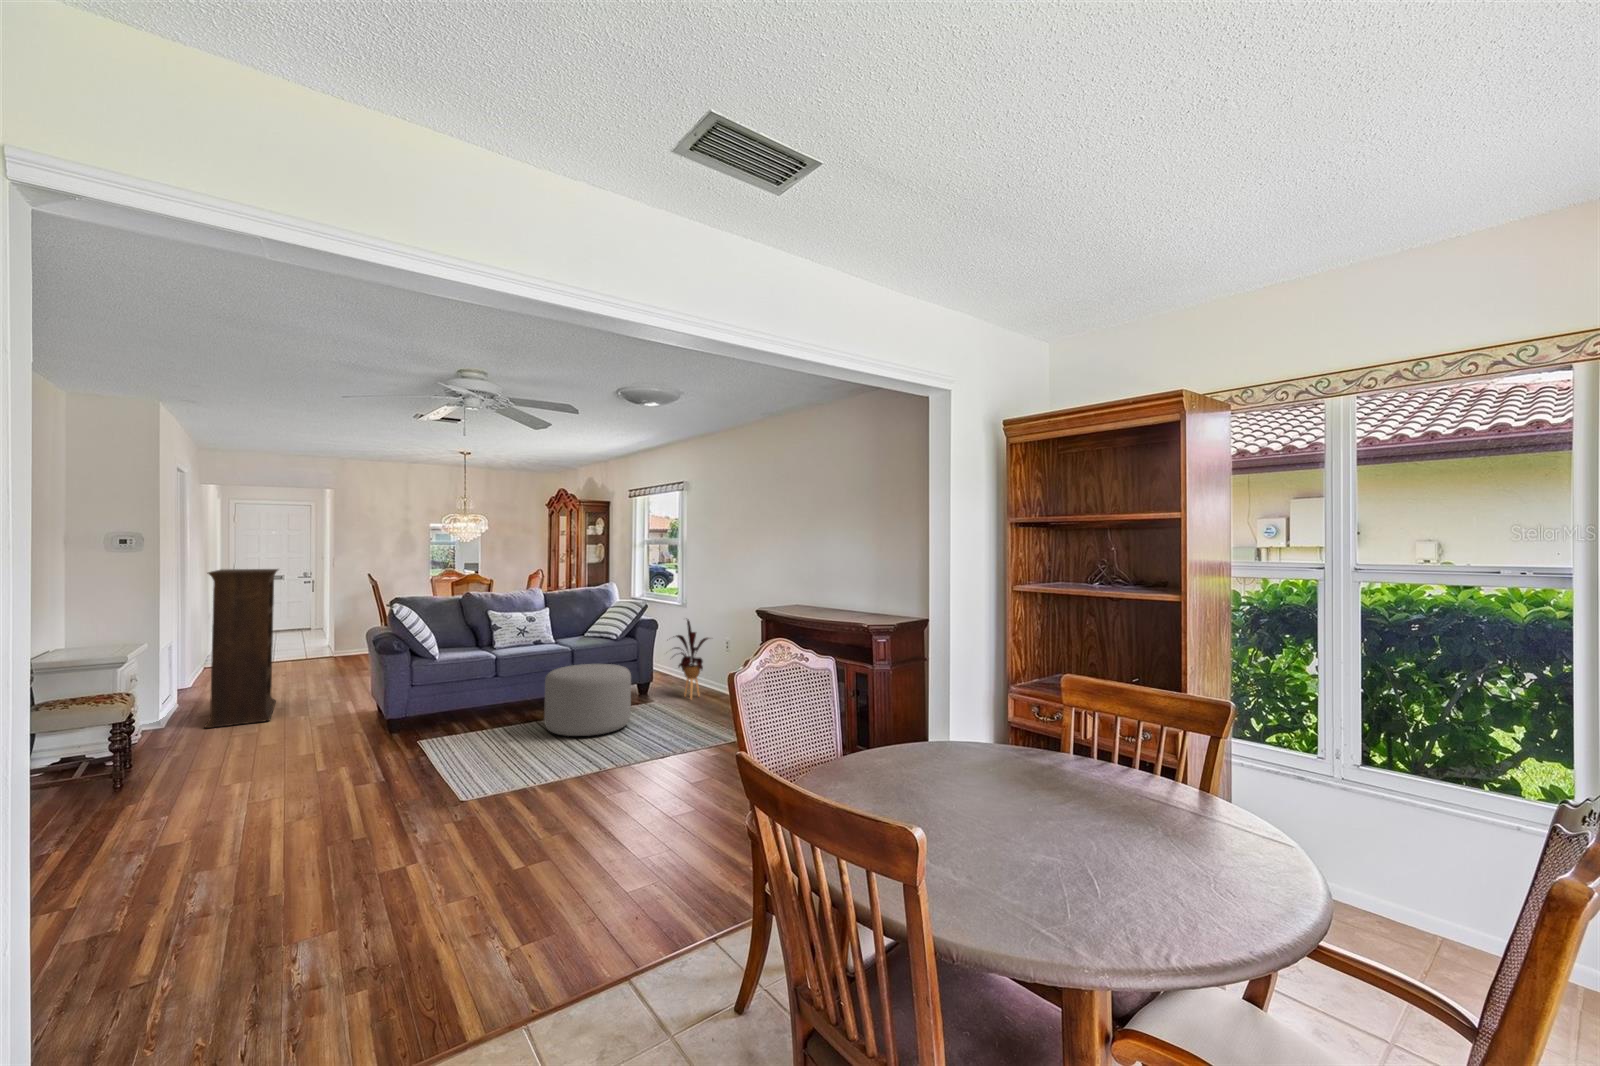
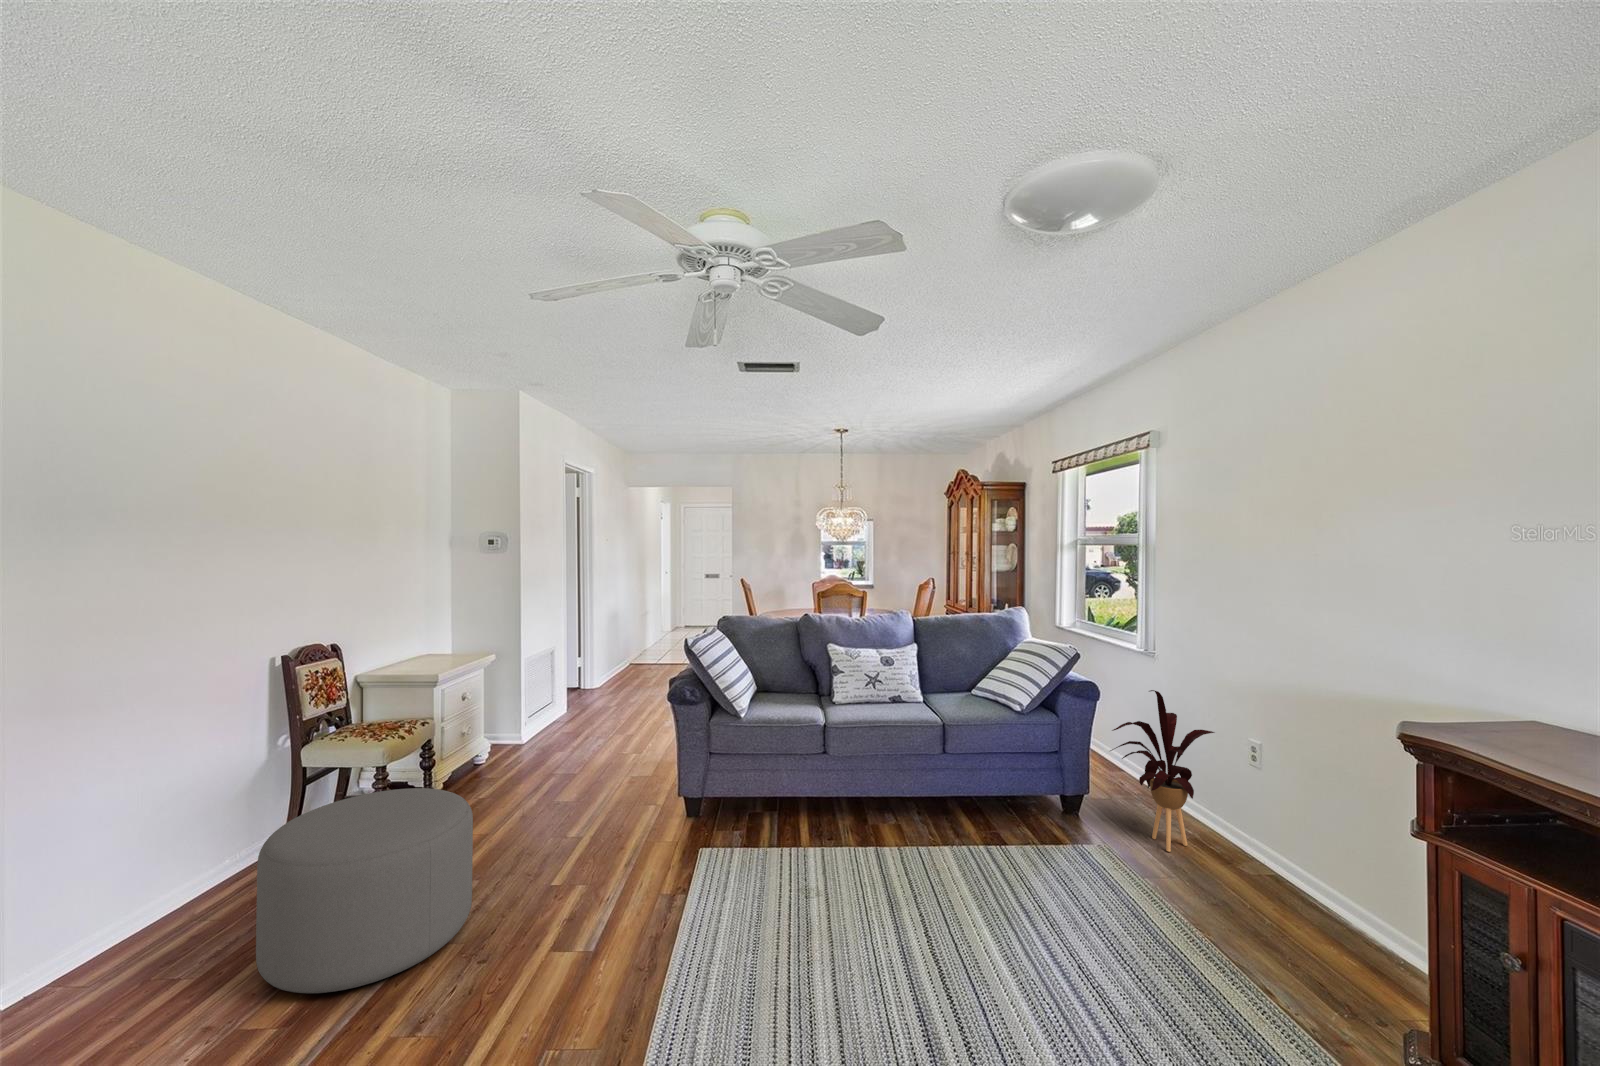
bookcase: present [204,569,278,729] -> none [539,574,636,759]
ottoman: present [544,664,631,736] -> present [256,788,473,993]

